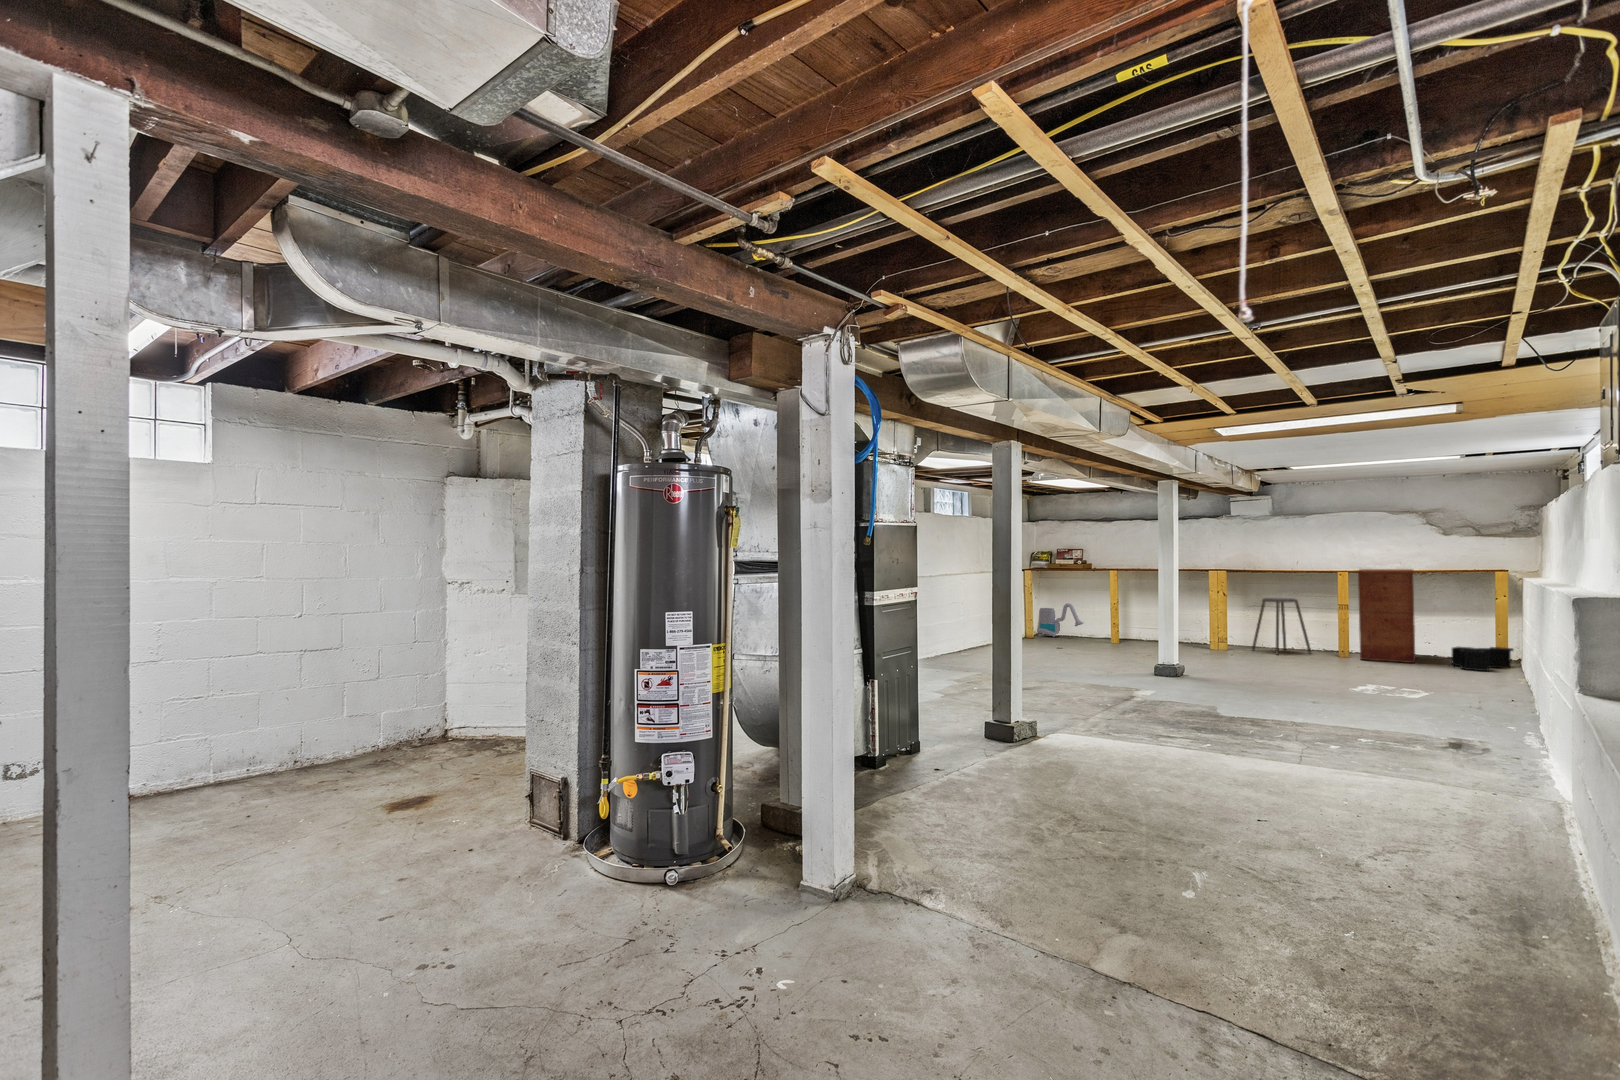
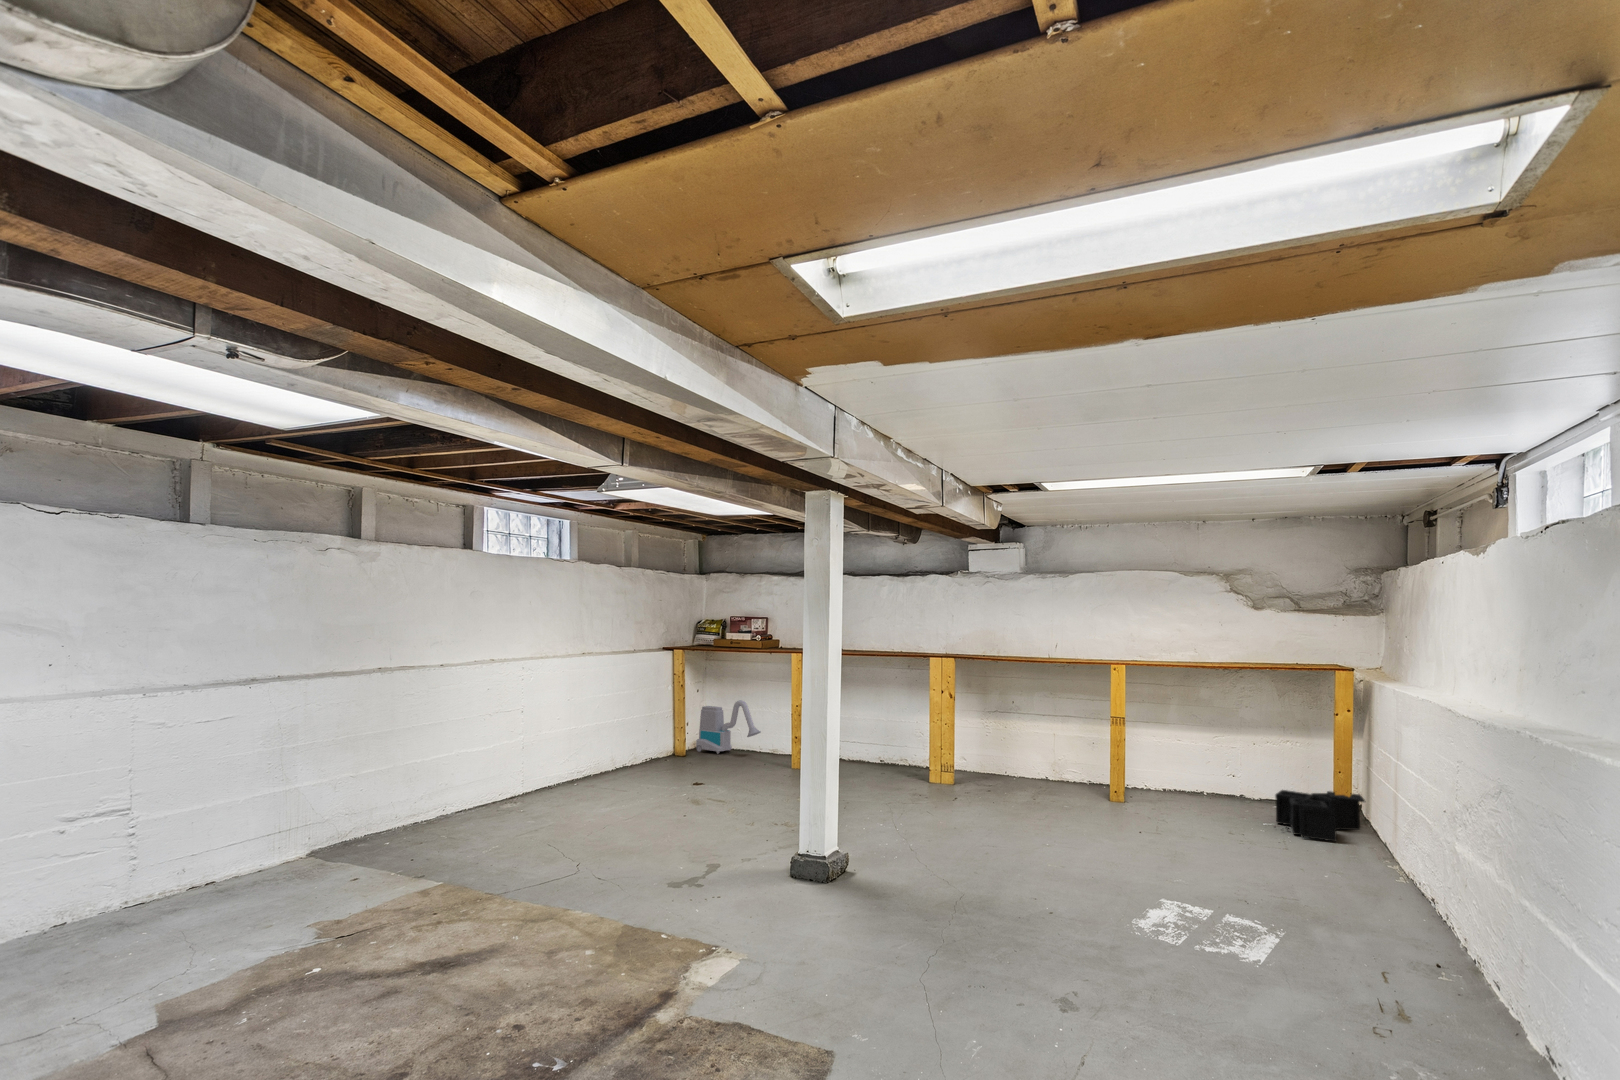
filing cabinet: present [1358,569,1415,663] -> none [1139,658,1222,817]
stool: present [1252,598,1312,654] -> none [990,700,1075,797]

